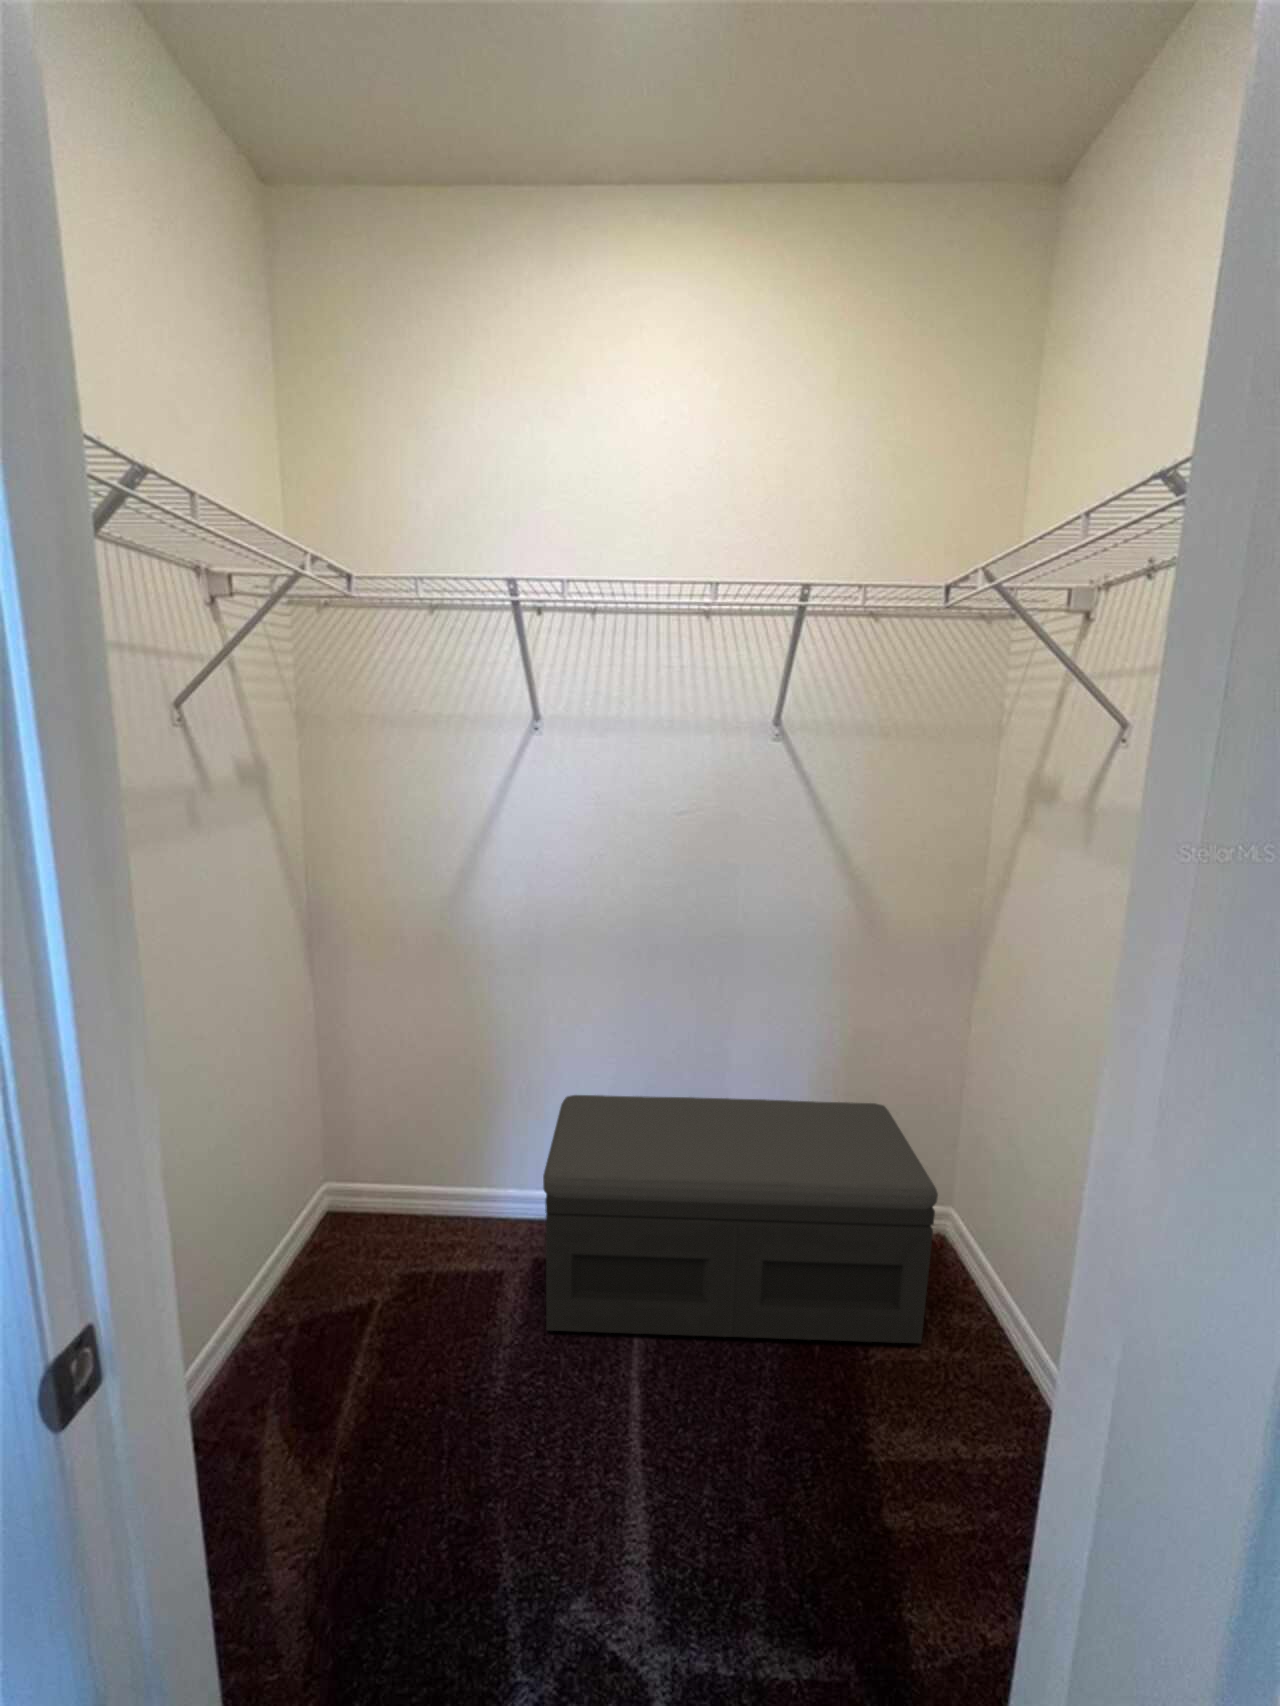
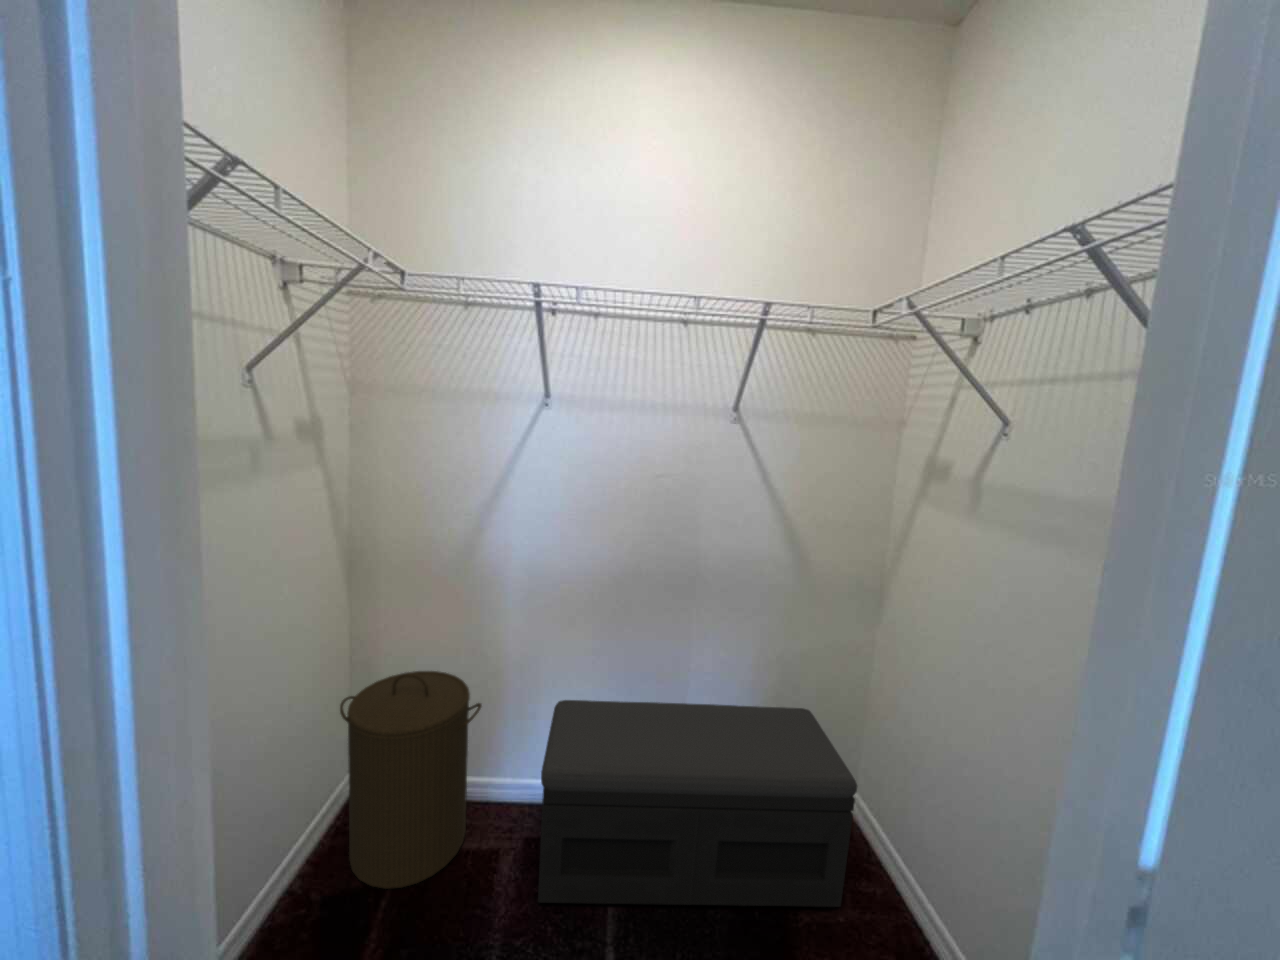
laundry hamper: none [306,1061,472,1312] -> present [340,671,482,889]

